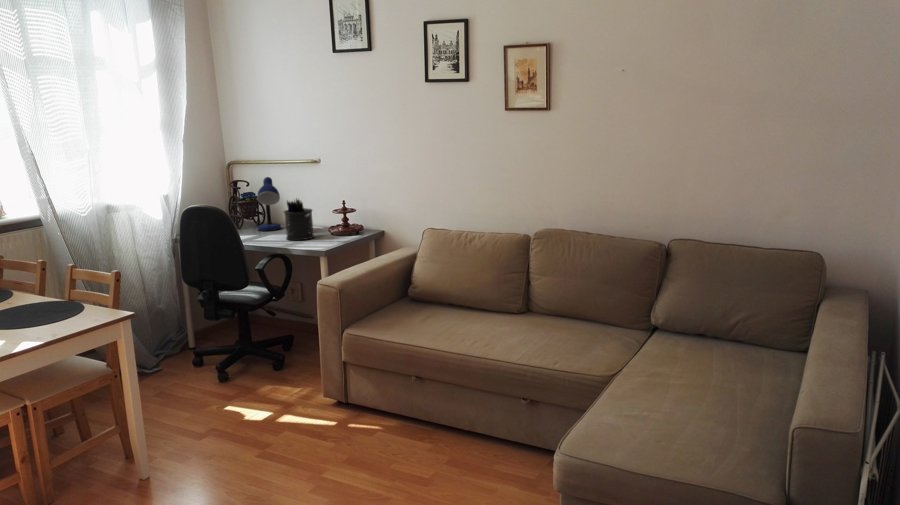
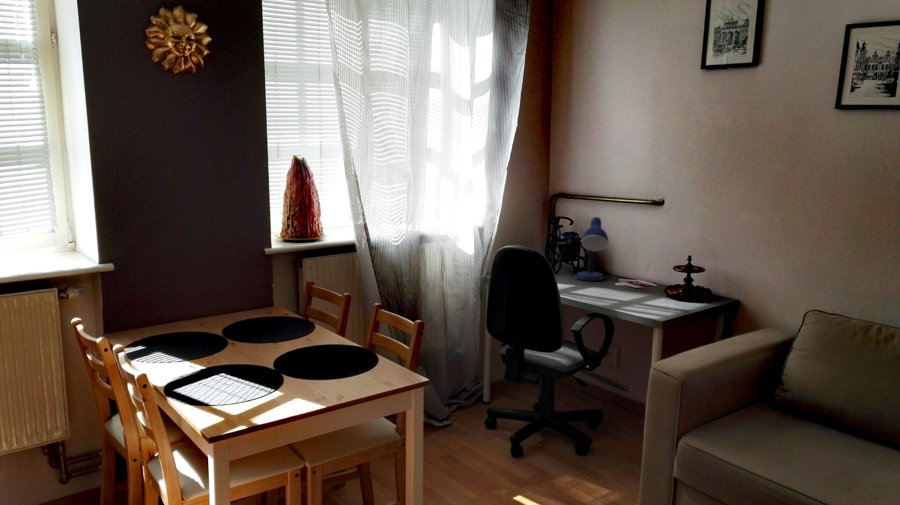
pen holder: present [284,199,314,240] -> none [610,247,649,301]

